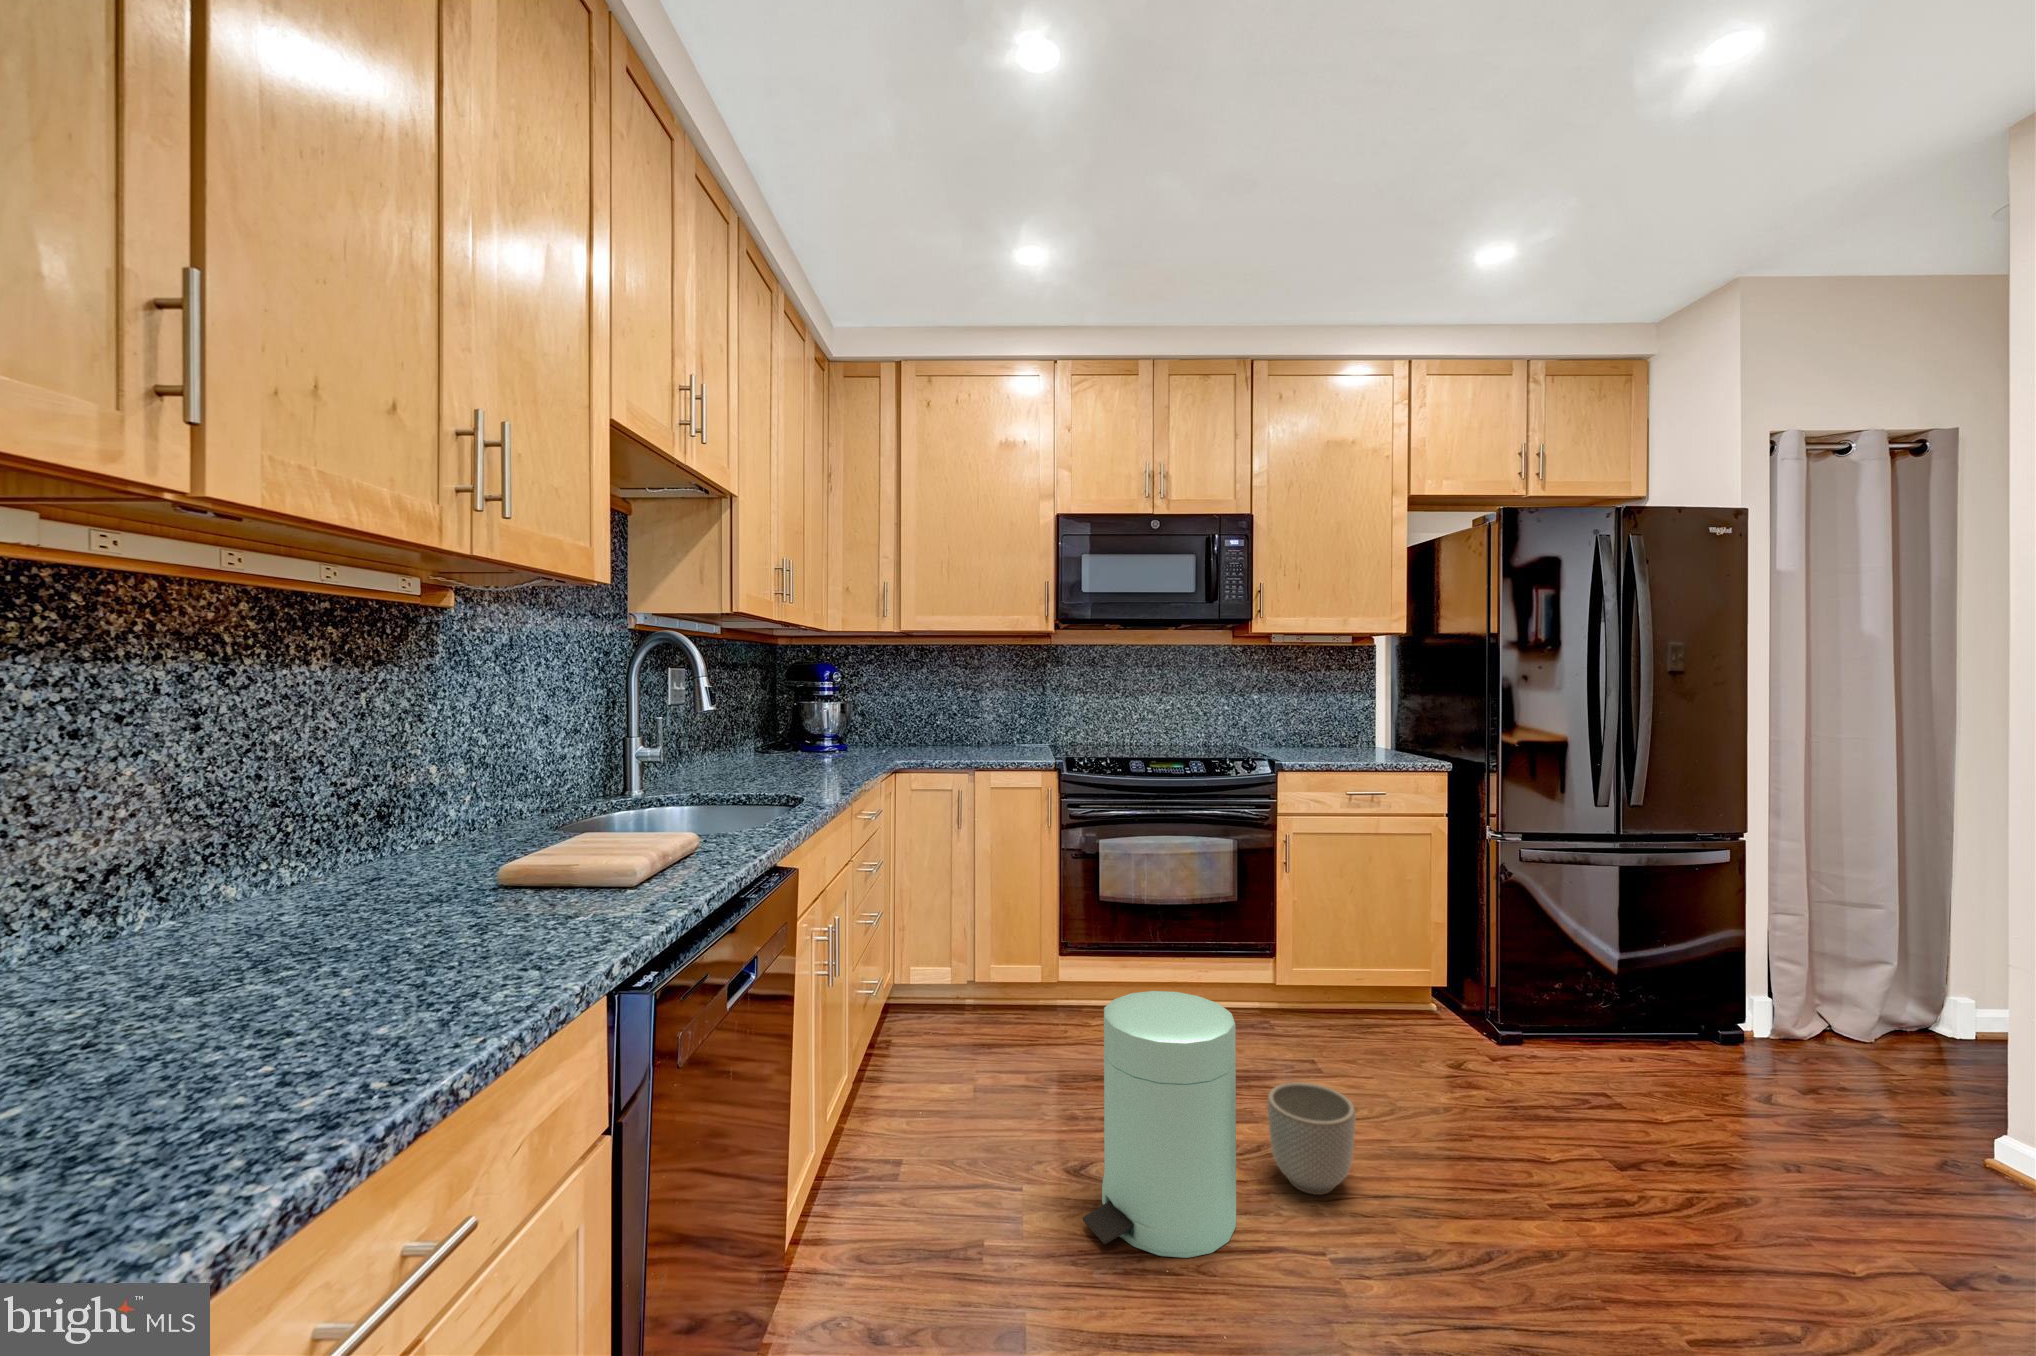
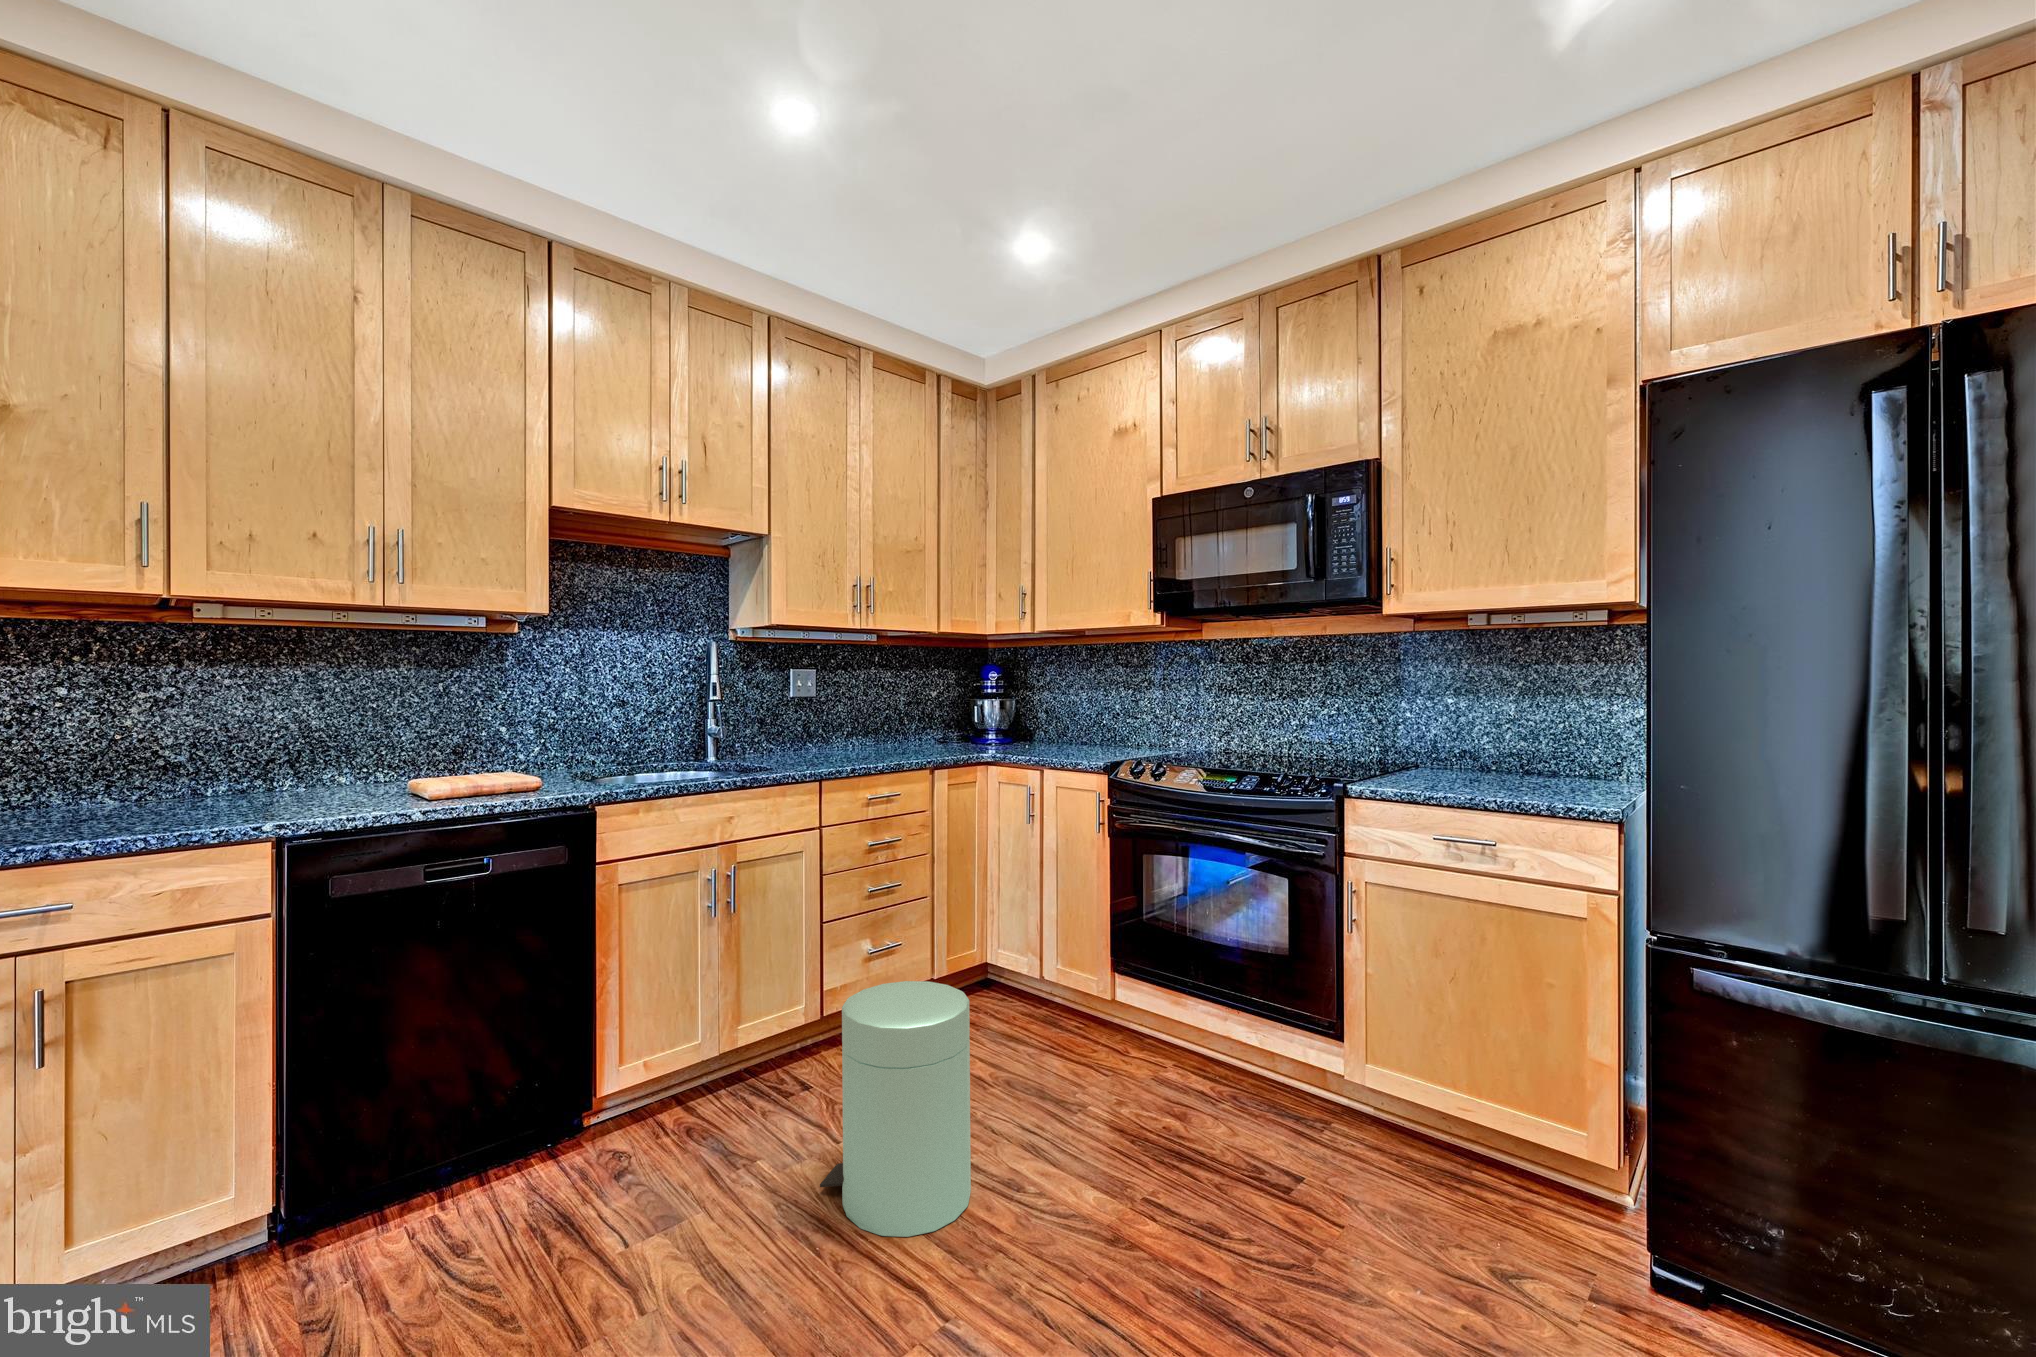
planter: present [1267,1082,1355,1195] -> none [1015,1126,1108,1255]

